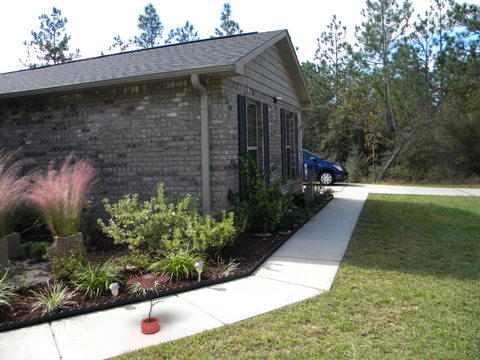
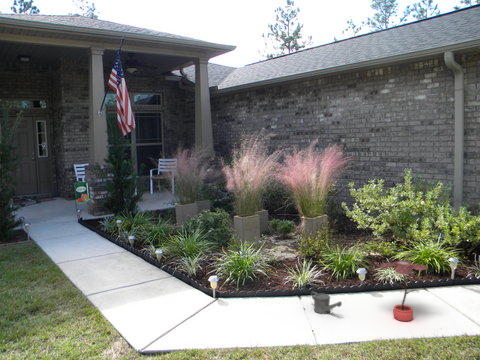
watering can: none [55,321,87,345] -> present [311,292,342,314]

